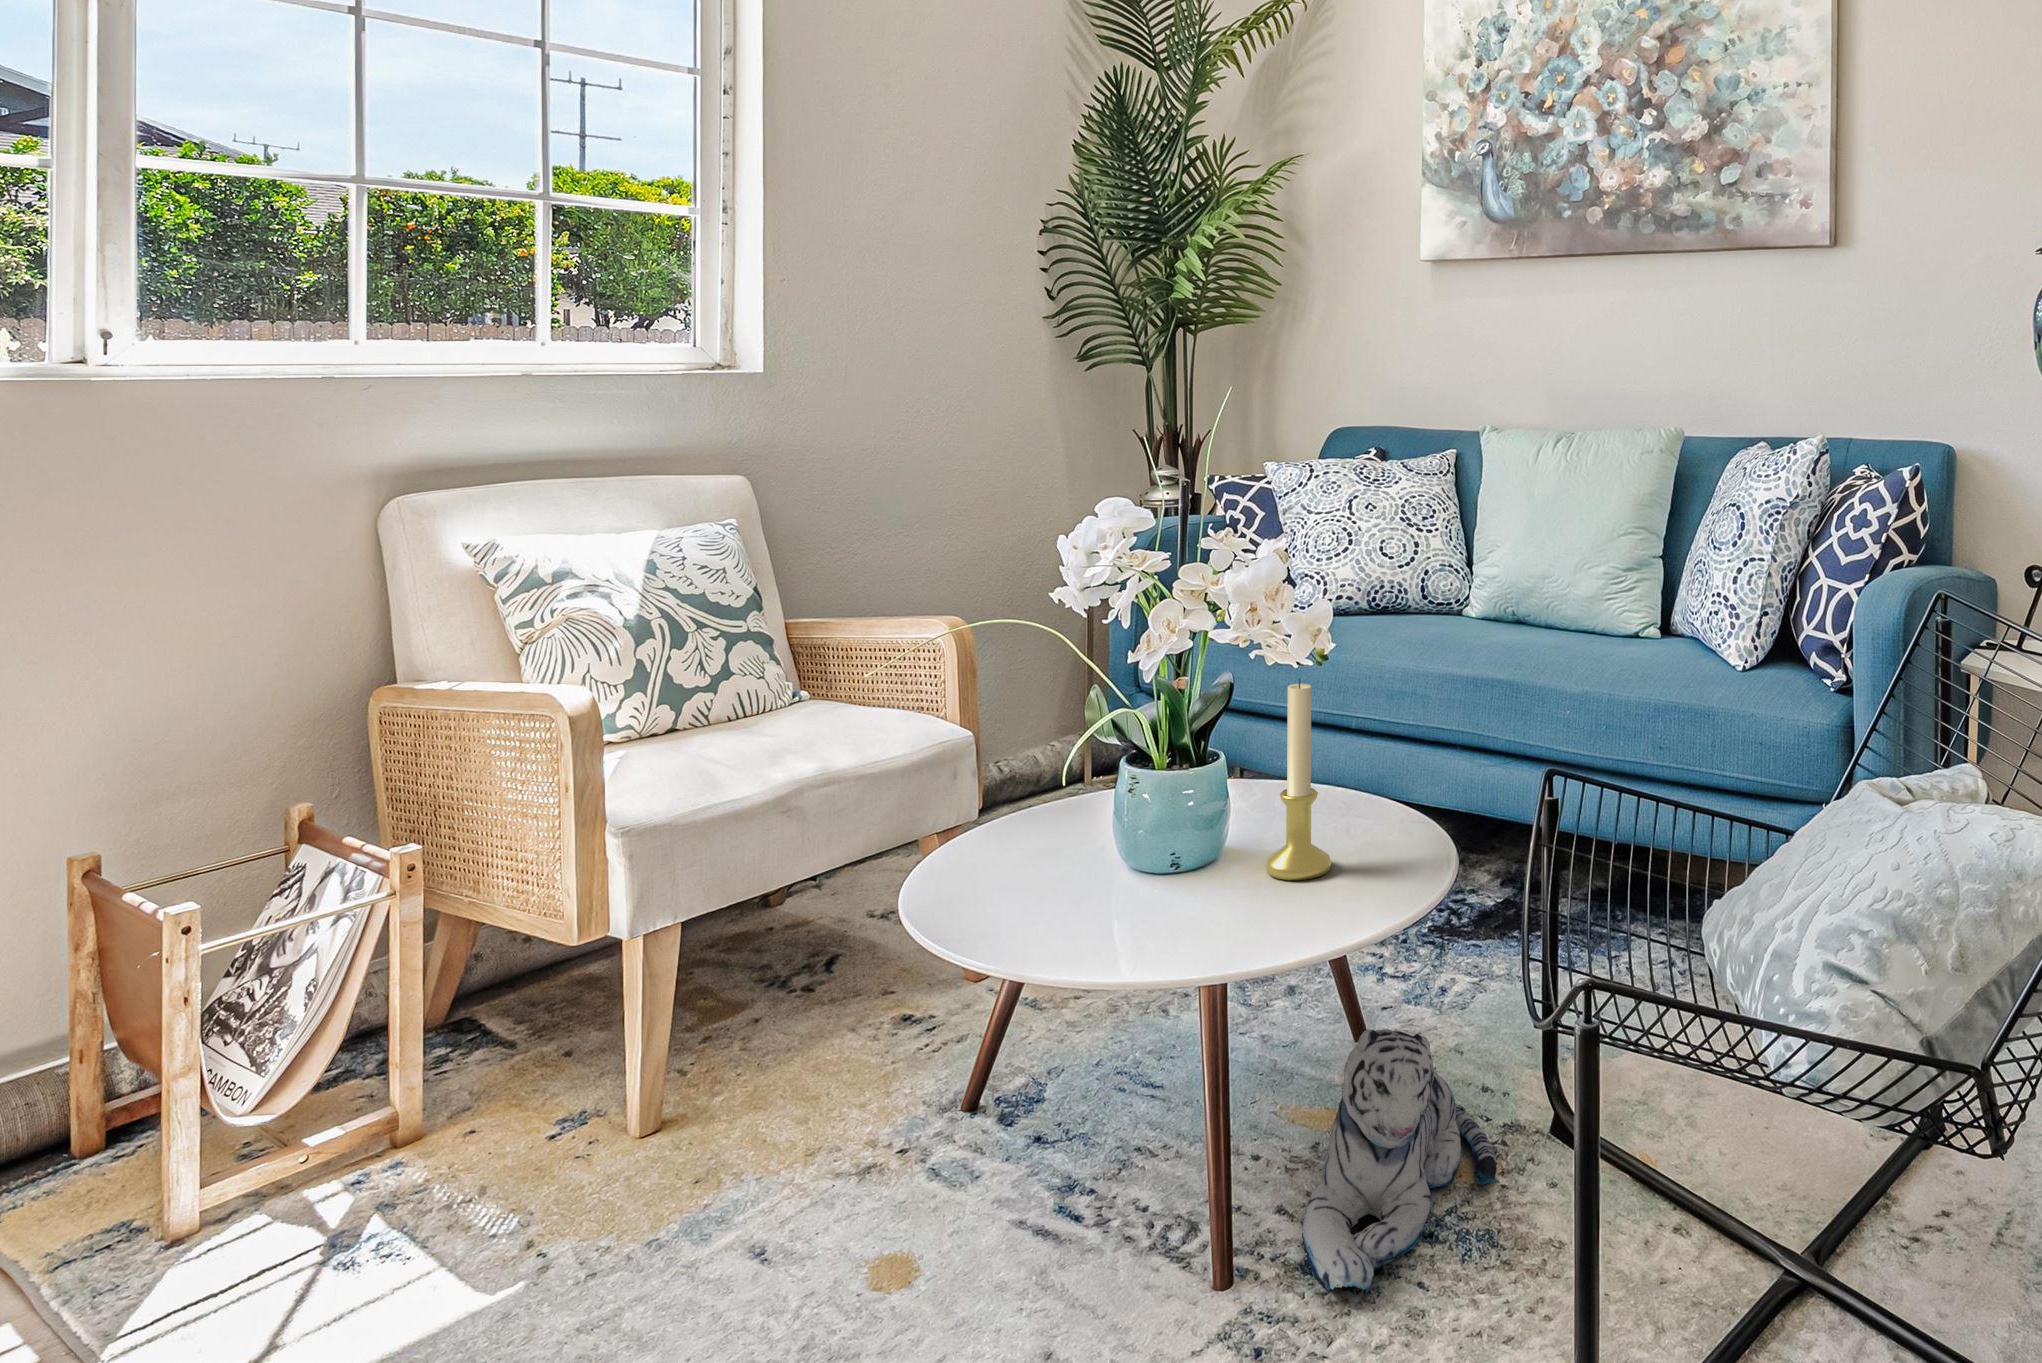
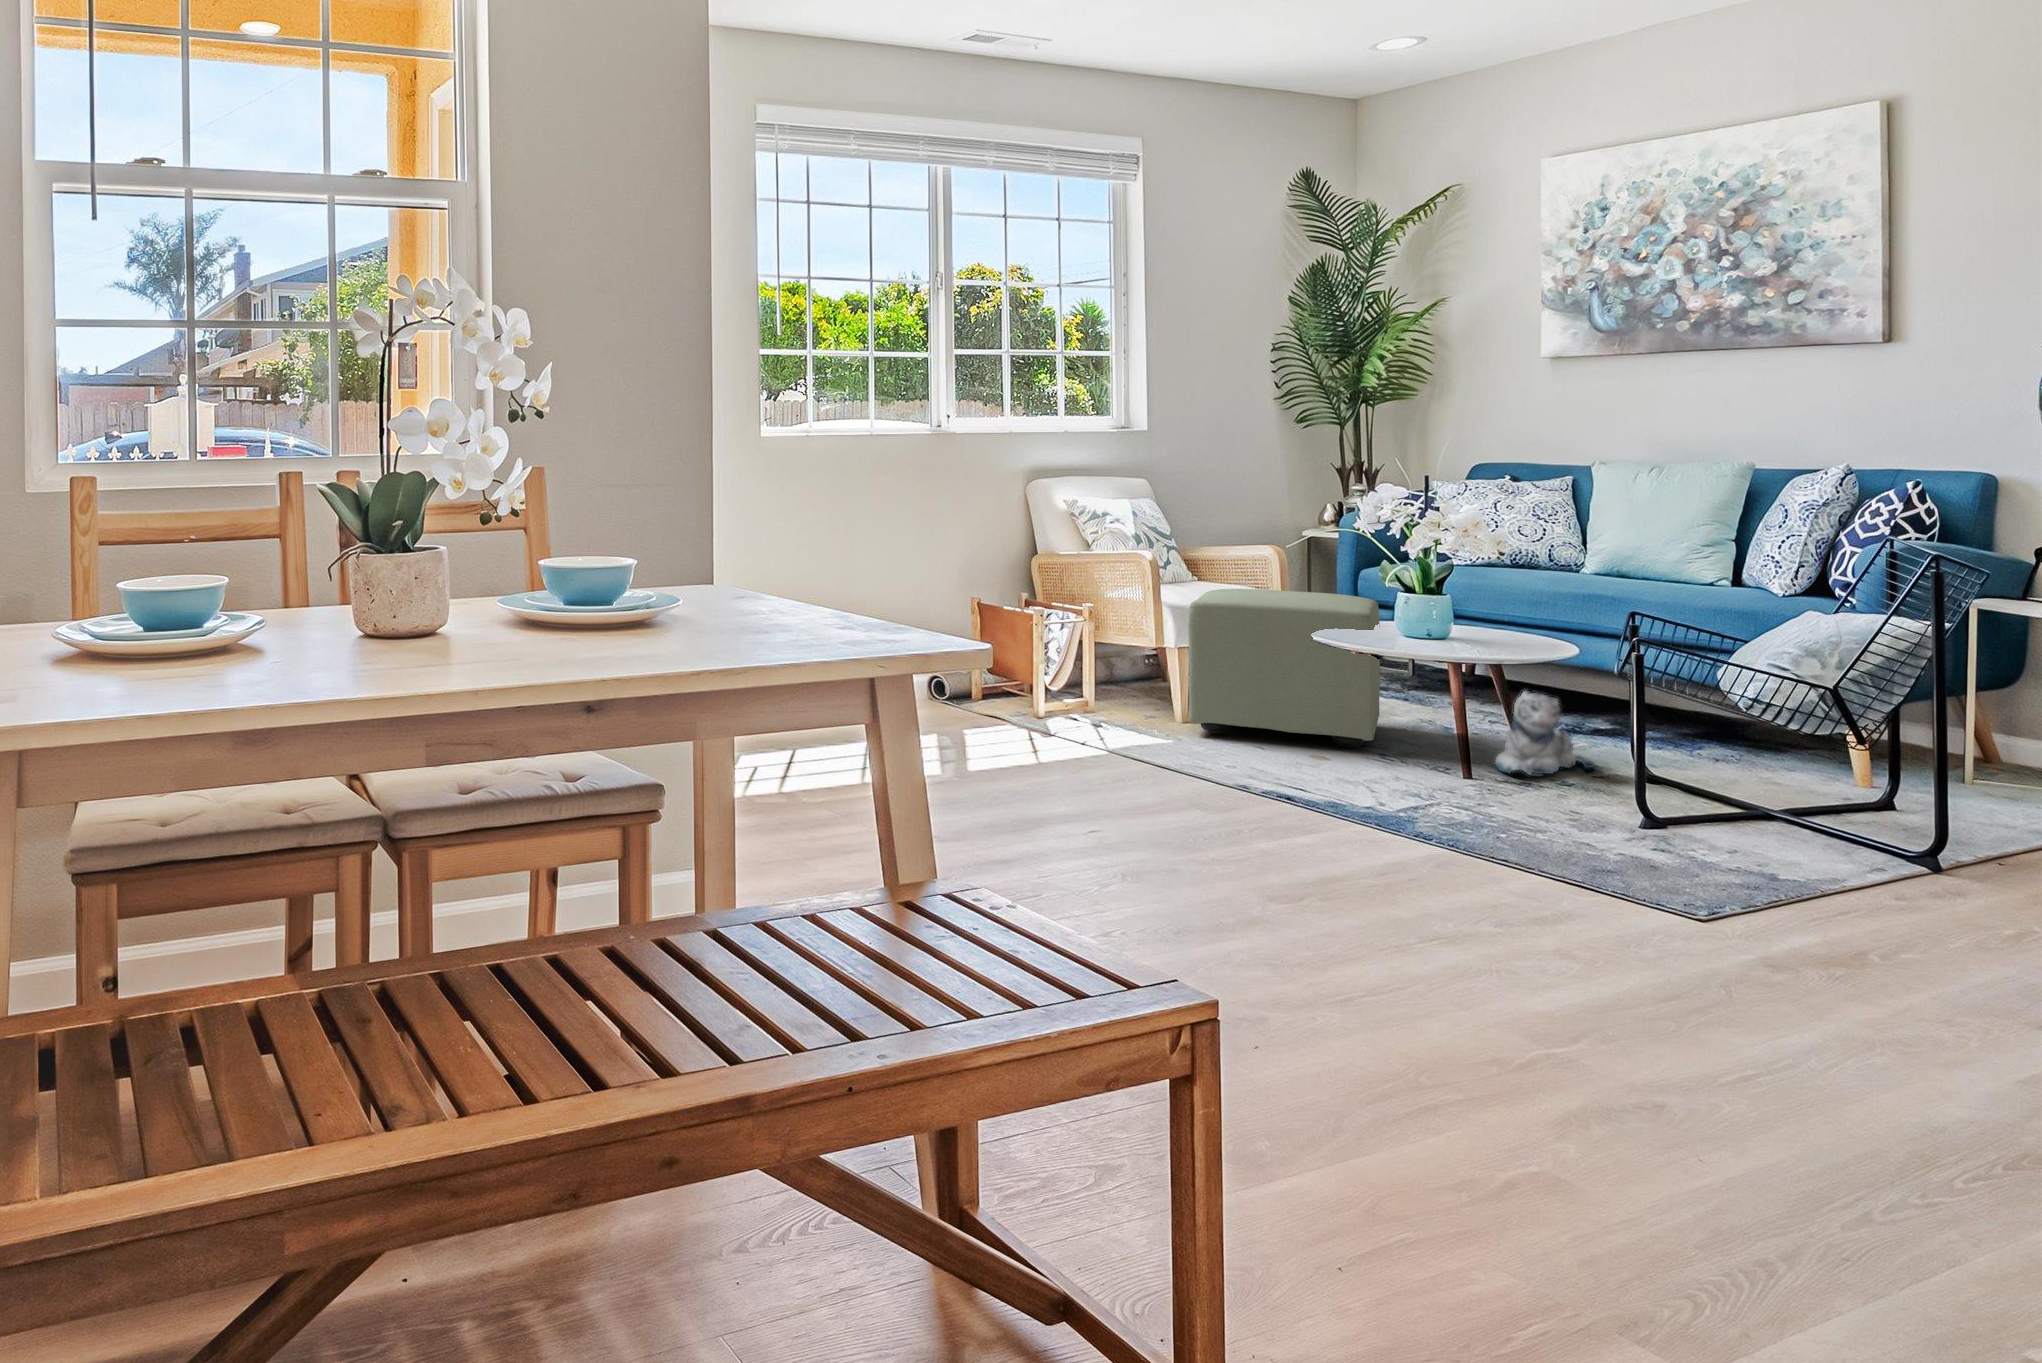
candle holder: present [1266,679,1331,880] -> none [1470,549,1504,633]
ottoman: none [593,769,1114,1237] -> present [1188,589,1380,747]

